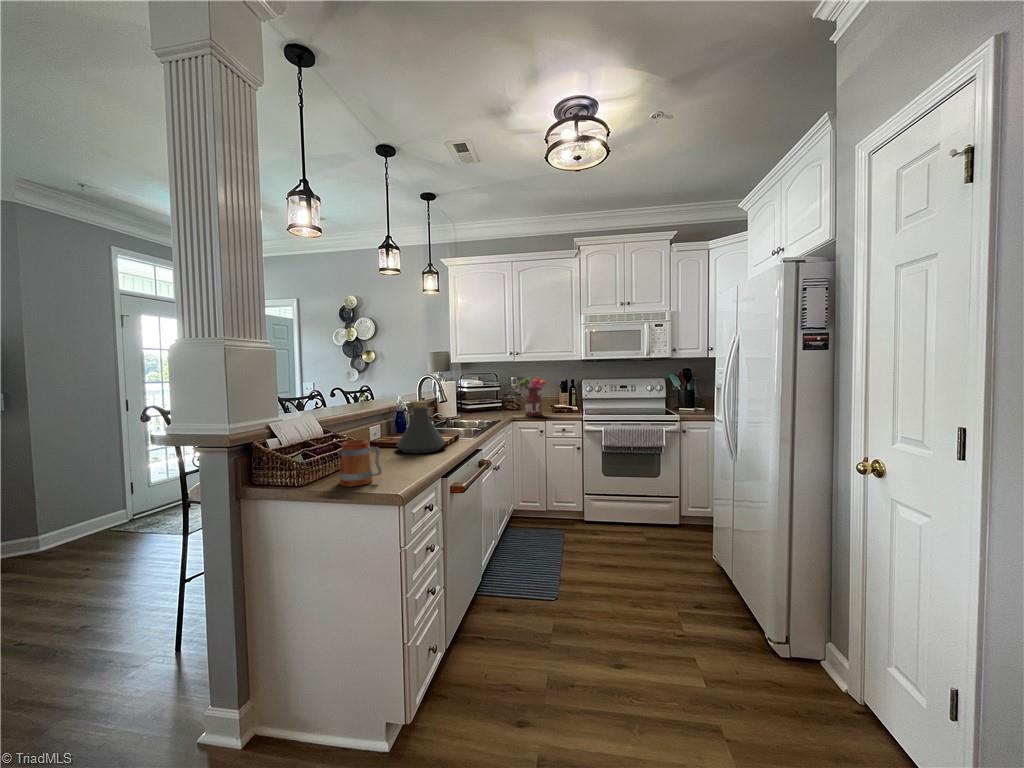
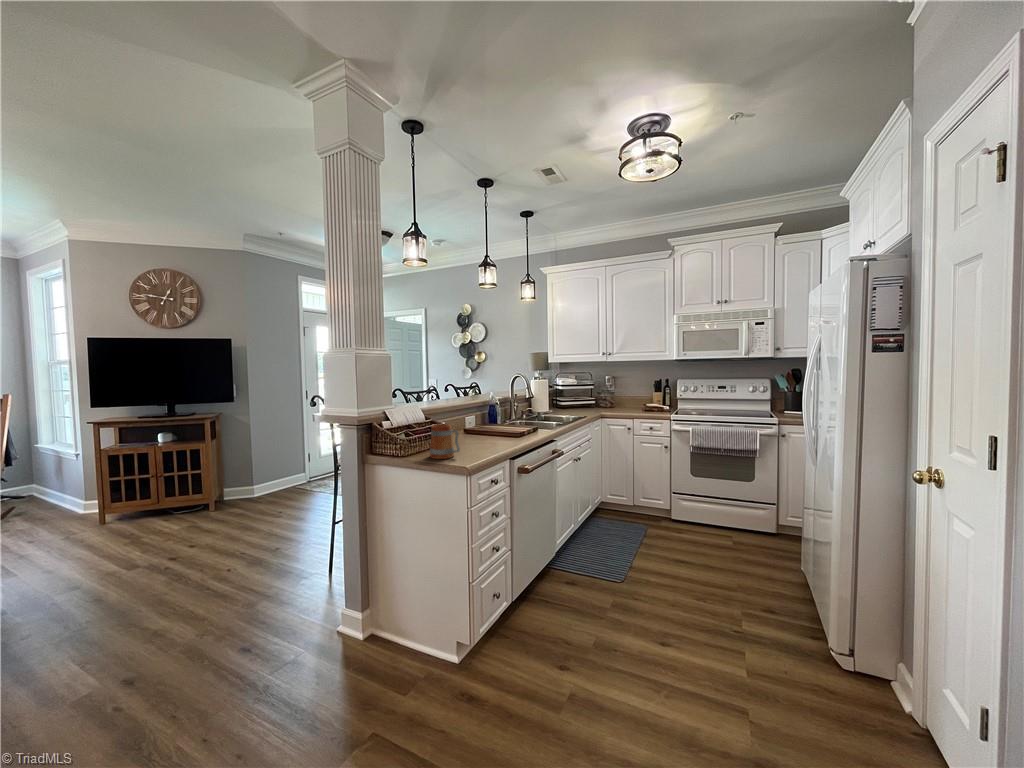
flower arrangement: present [519,377,546,416] -> none [607,376,636,414]
bottle: present [396,401,446,453] -> none [482,396,523,440]

